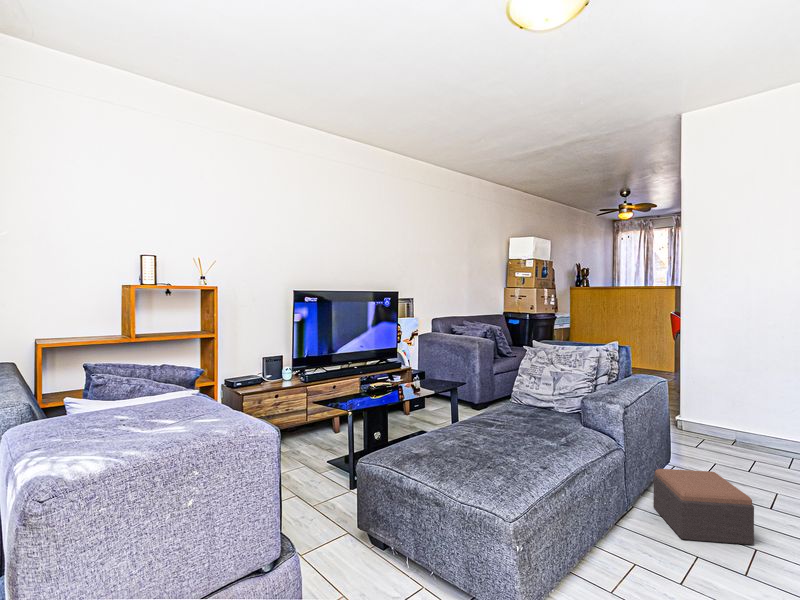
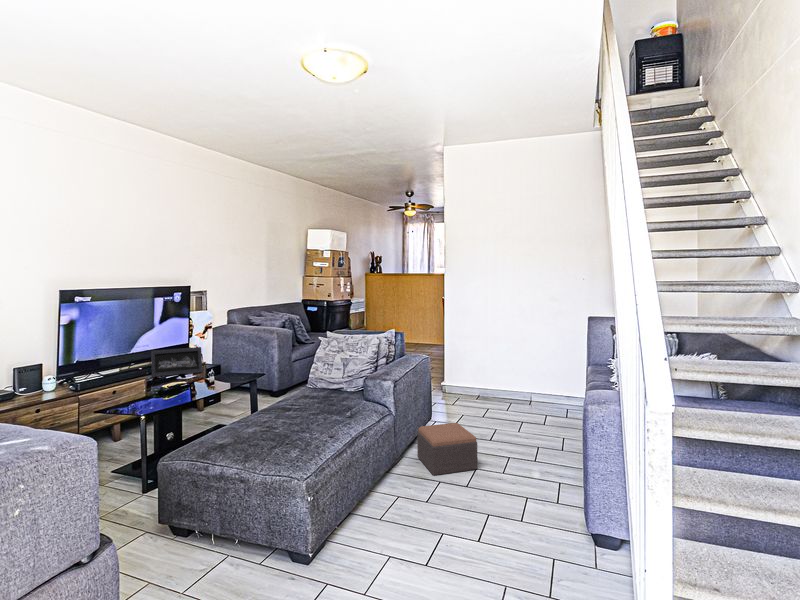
picture frame: none [364,351,408,376] -> present [151,347,202,377]

